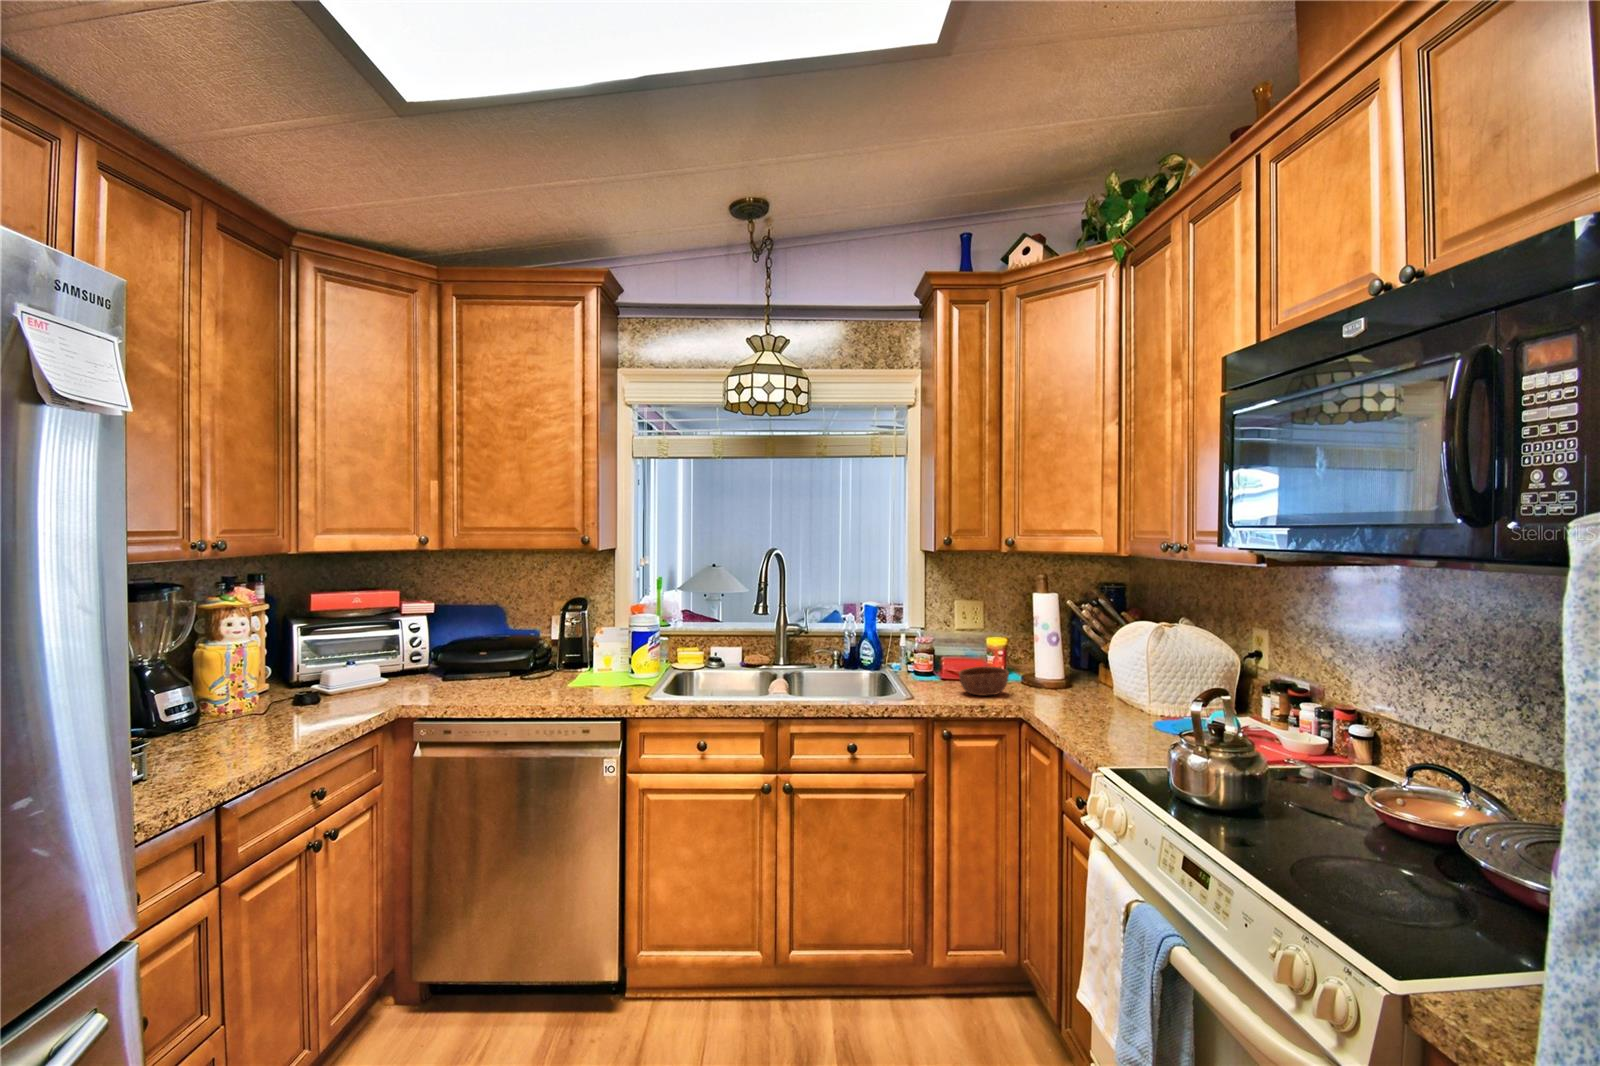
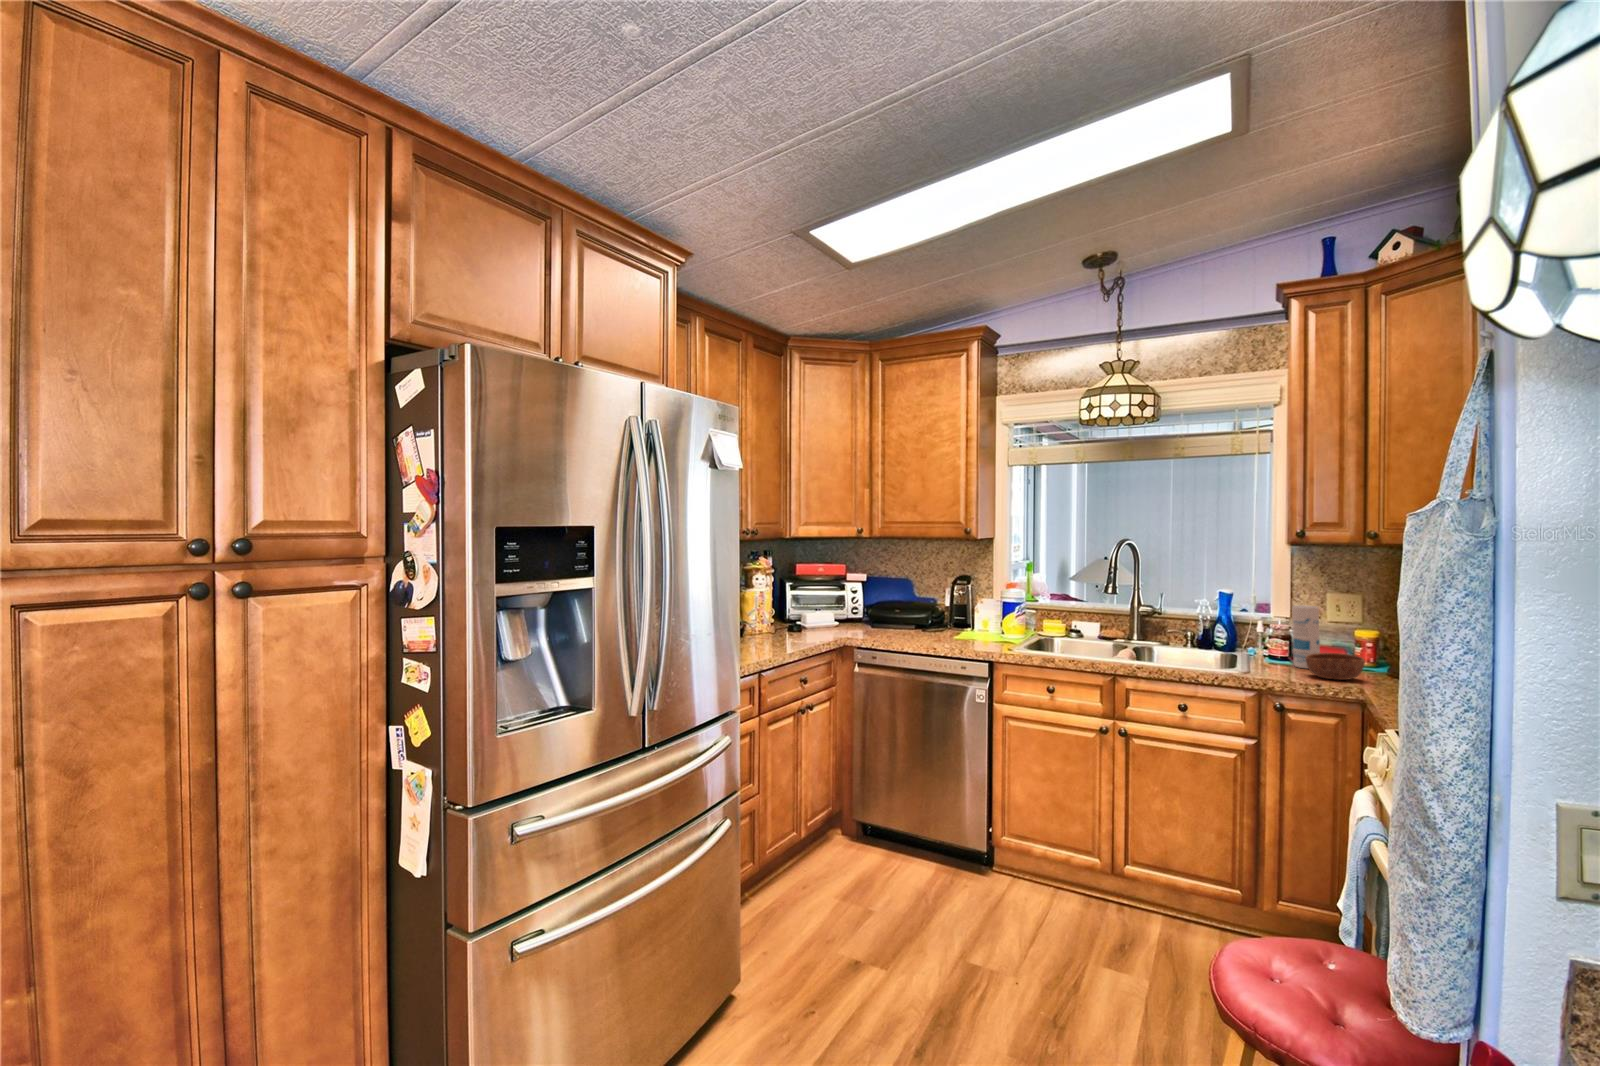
canister: none [940,617,965,684] -> present [1292,605,1320,668]

